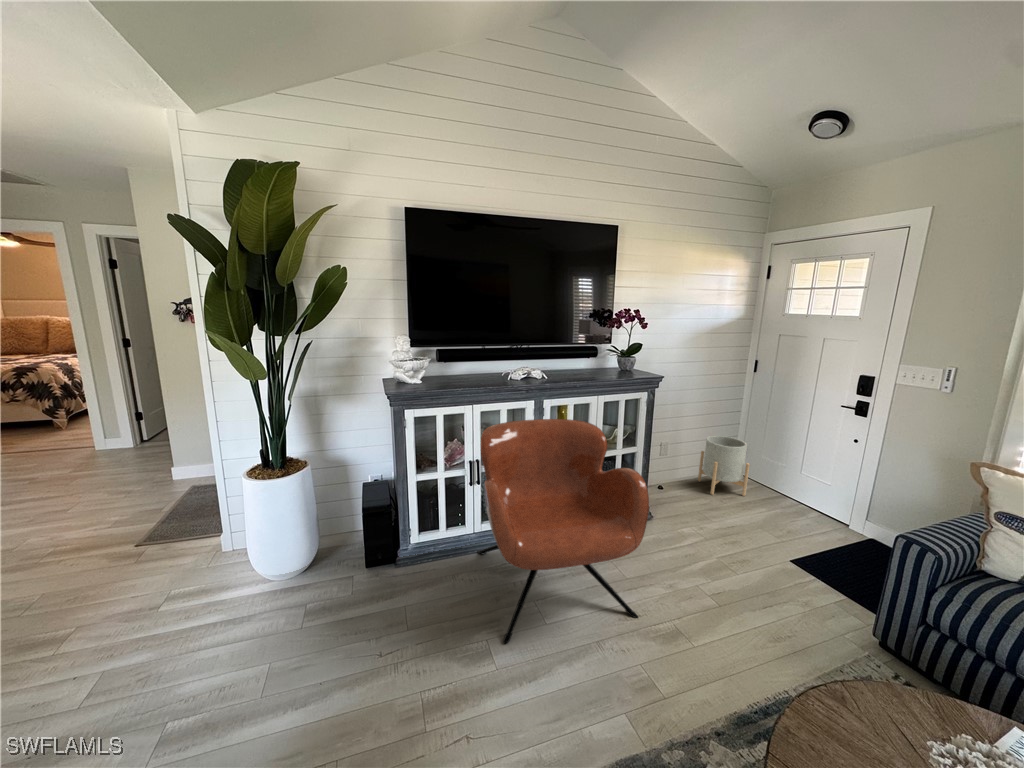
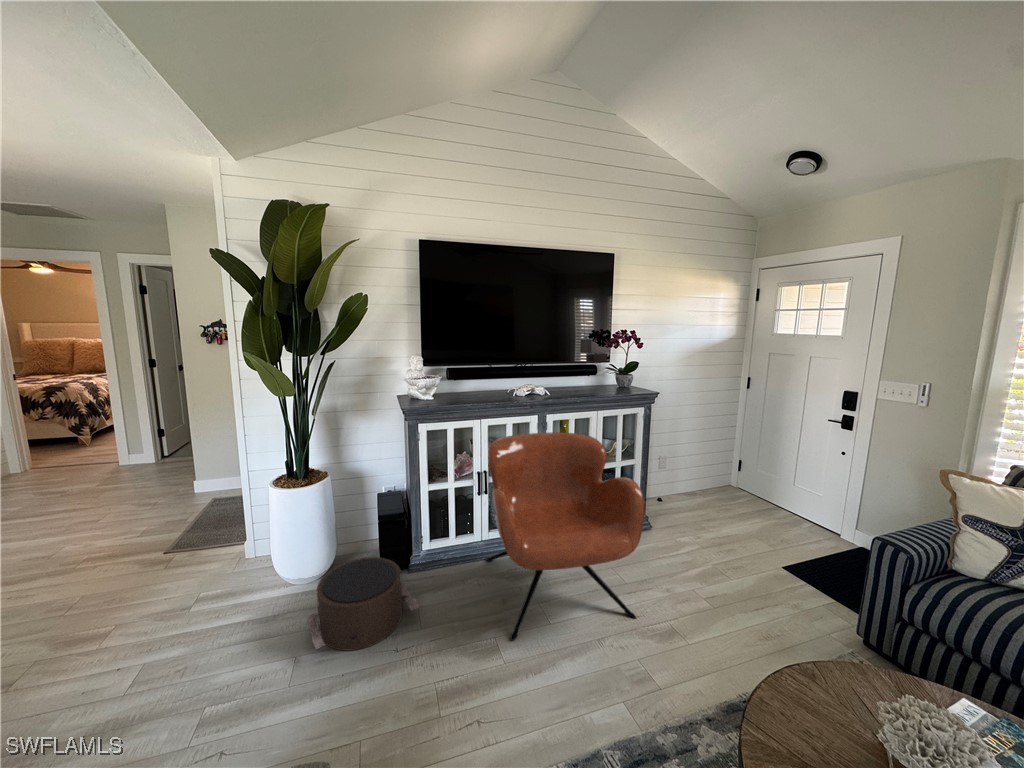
planter: present [698,436,750,496] -> none [697,450,746,508]
pouf: none [283,553,406,657] -> present [308,557,419,650]

